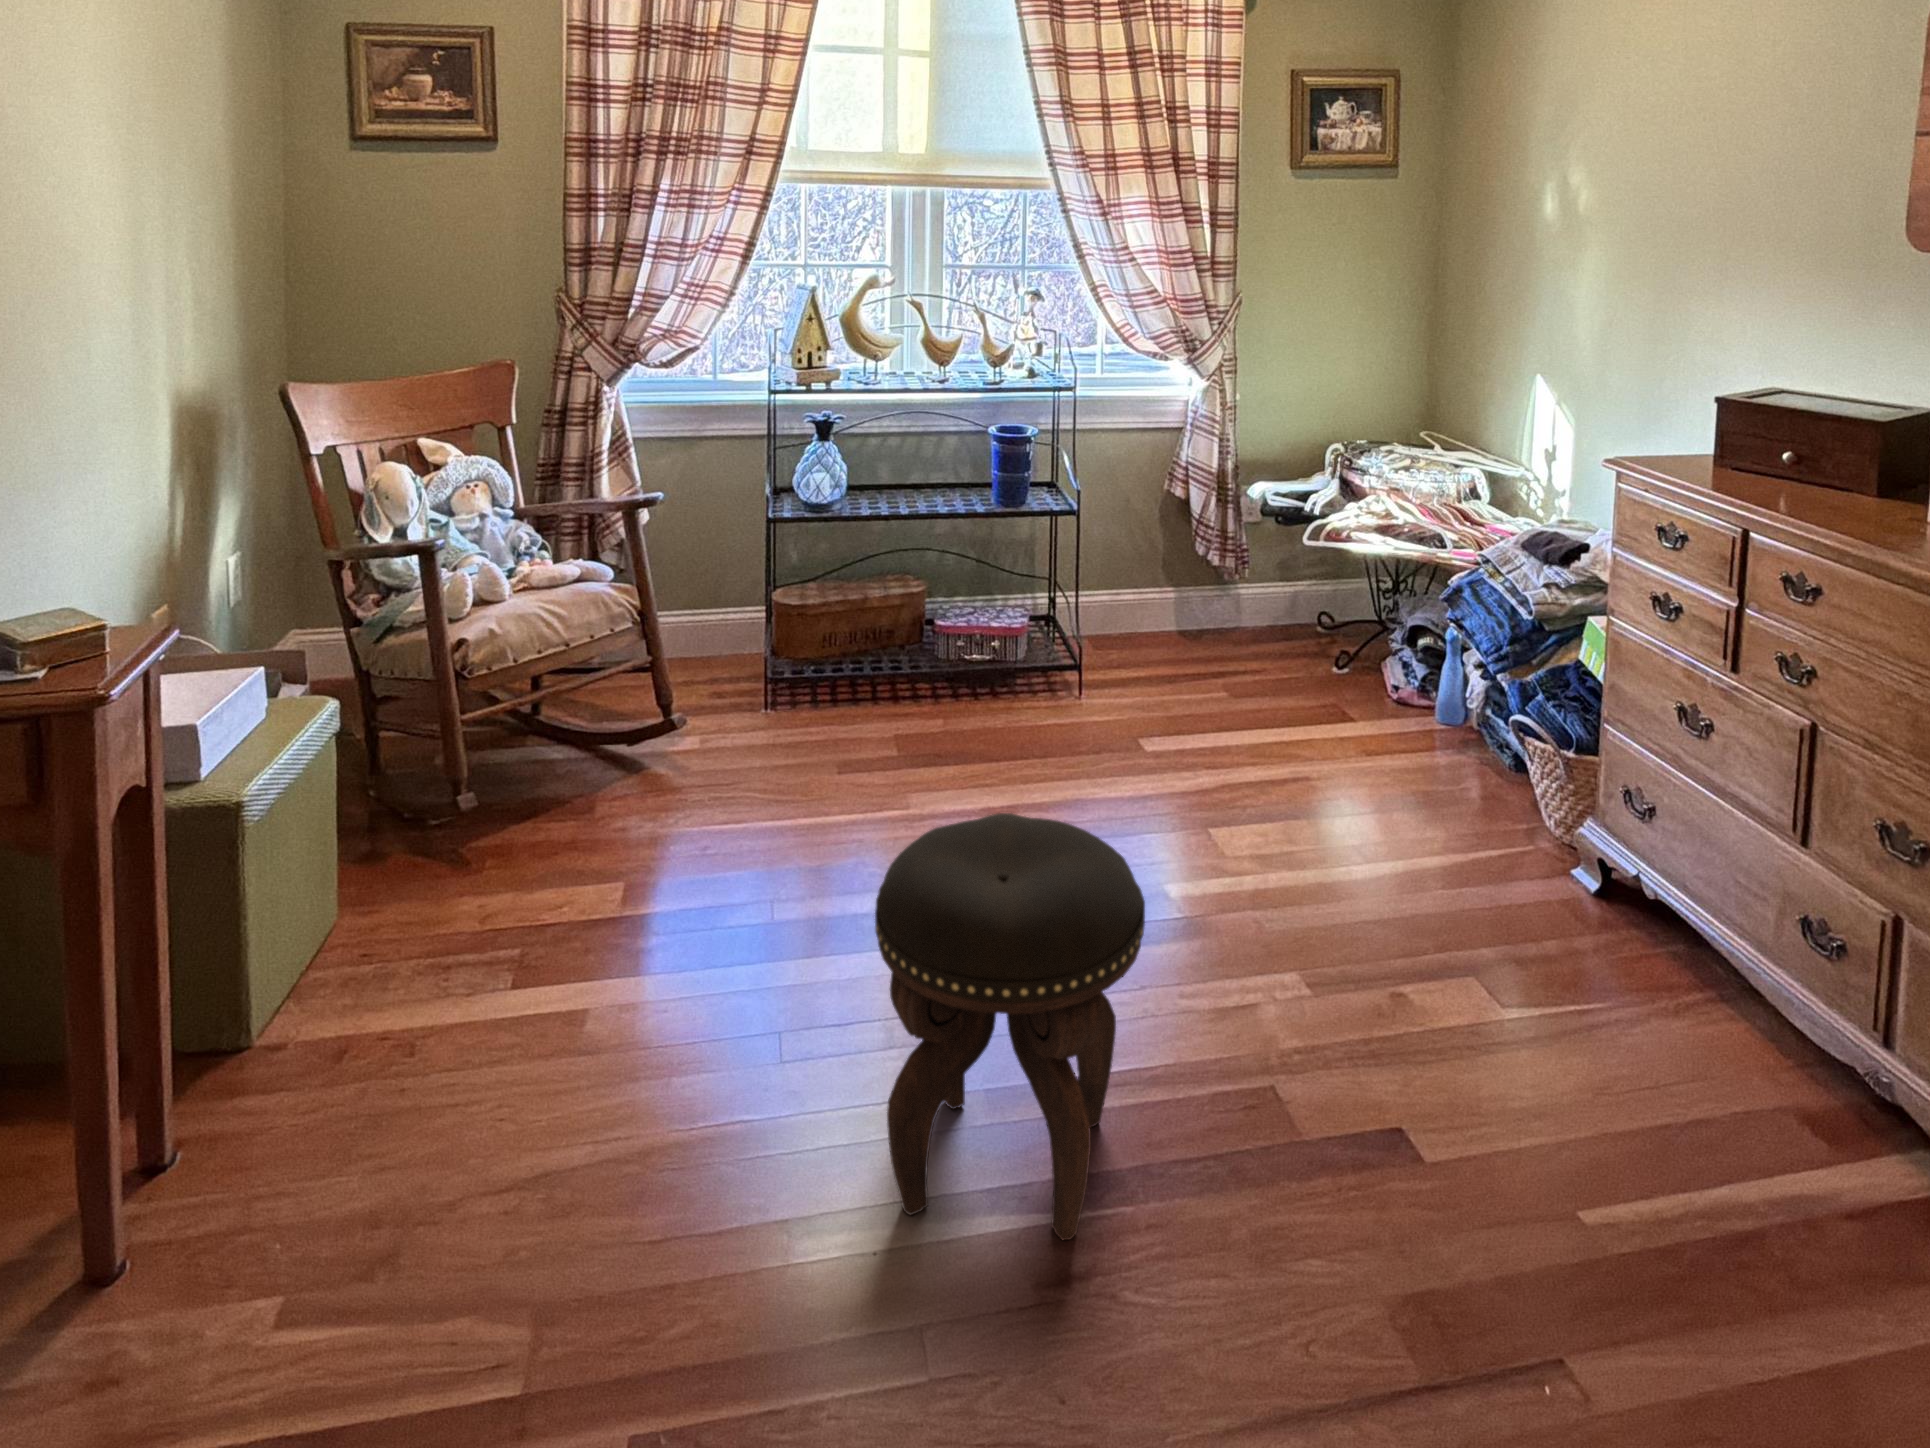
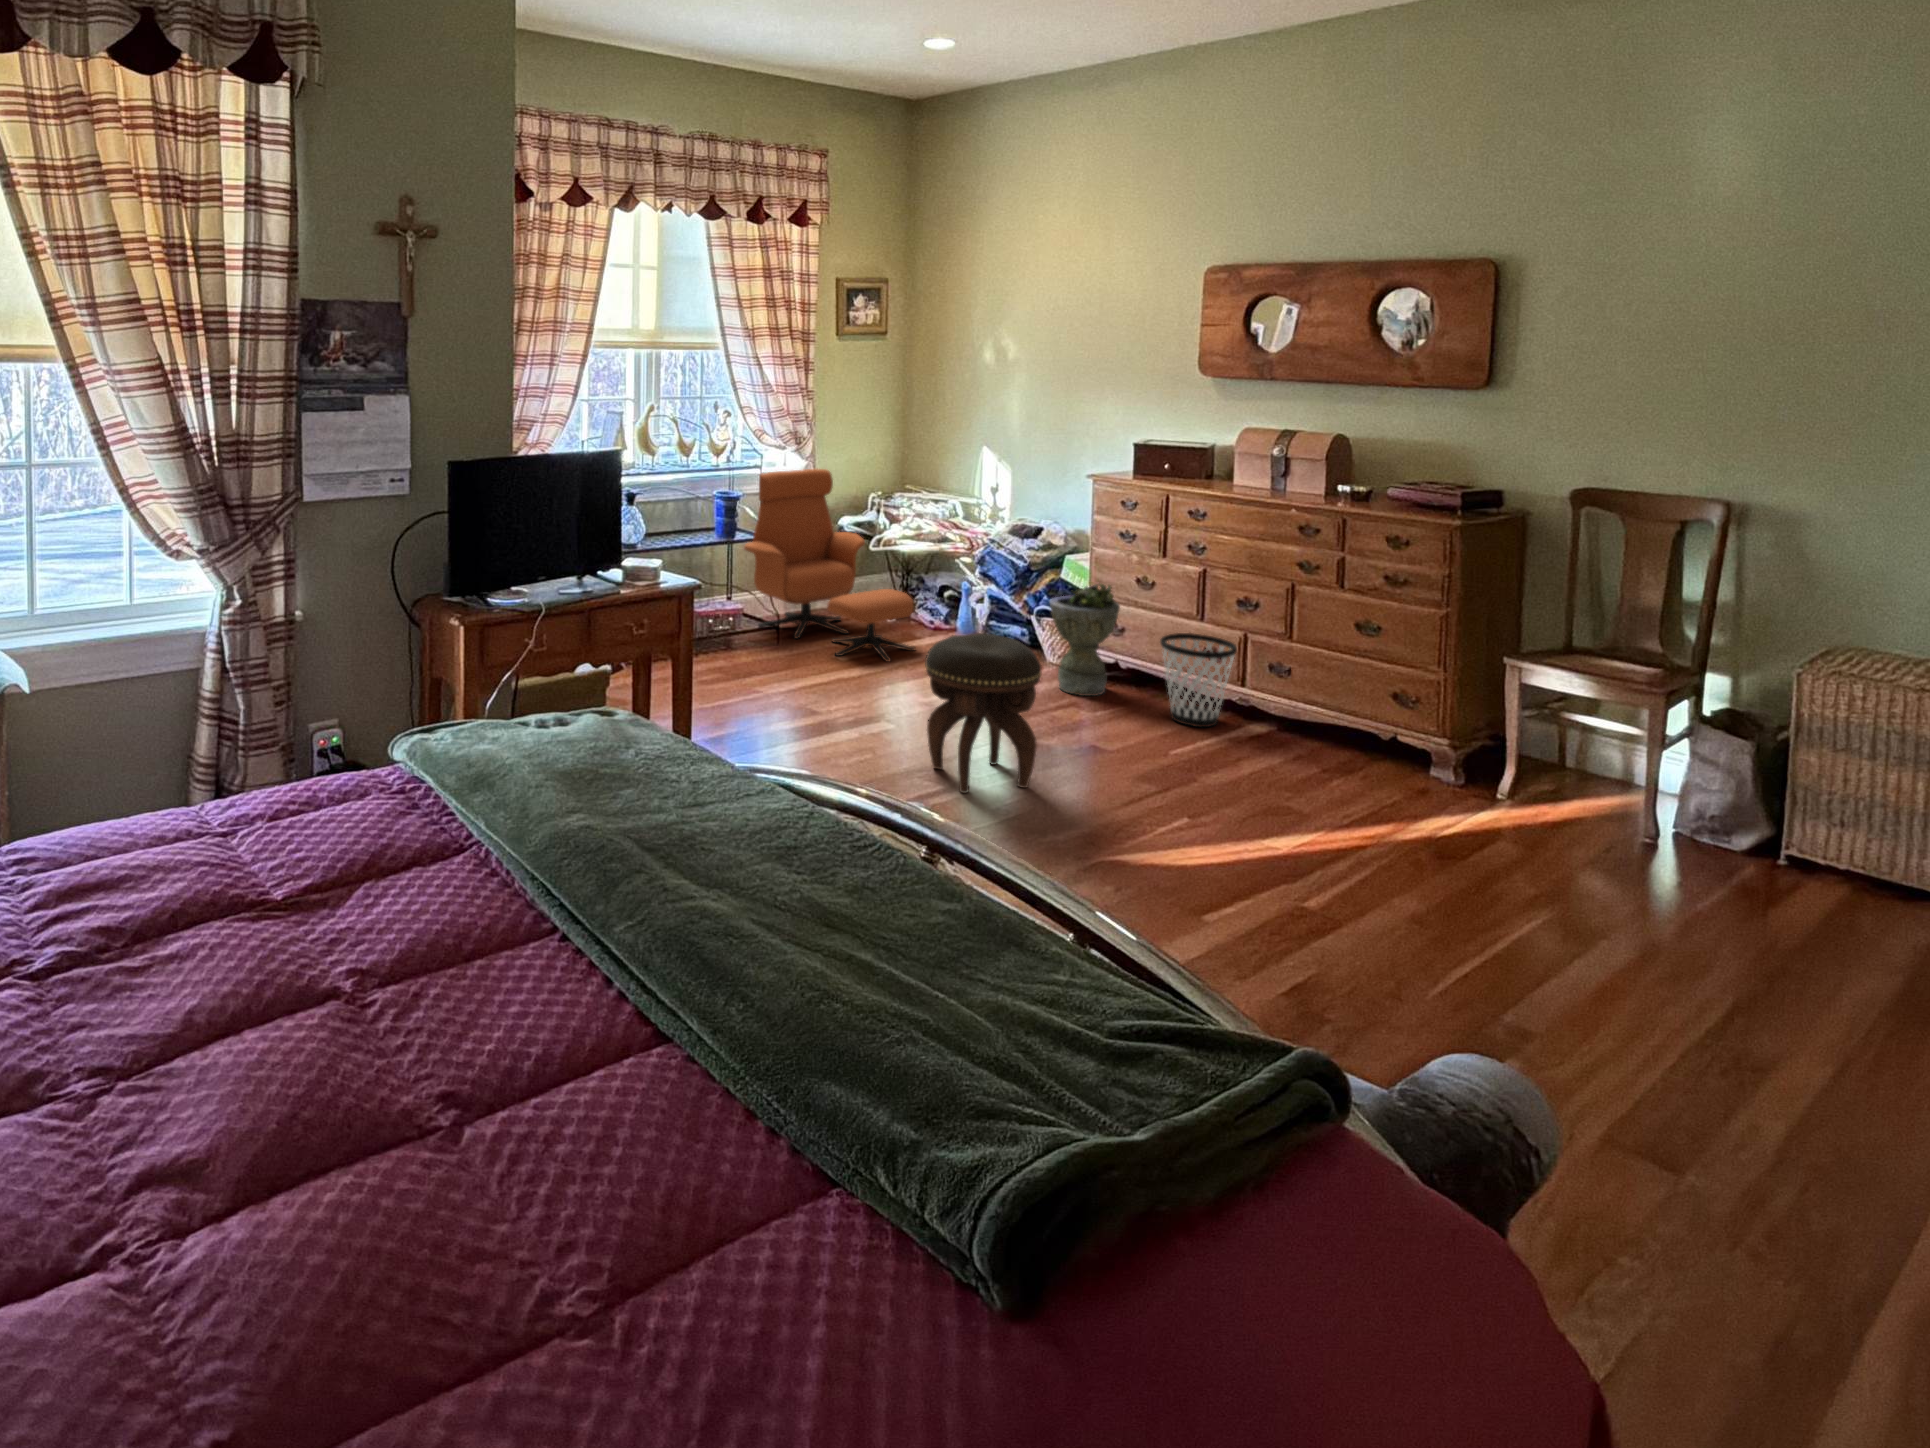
lounge chair: none [1061,394,1304,767] -> present [744,469,915,661]
planter: none [1467,699,1625,953] -> present [1050,584,1120,696]
wastebasket: none [1644,870,1847,1139] -> present [1160,633,1237,727]

